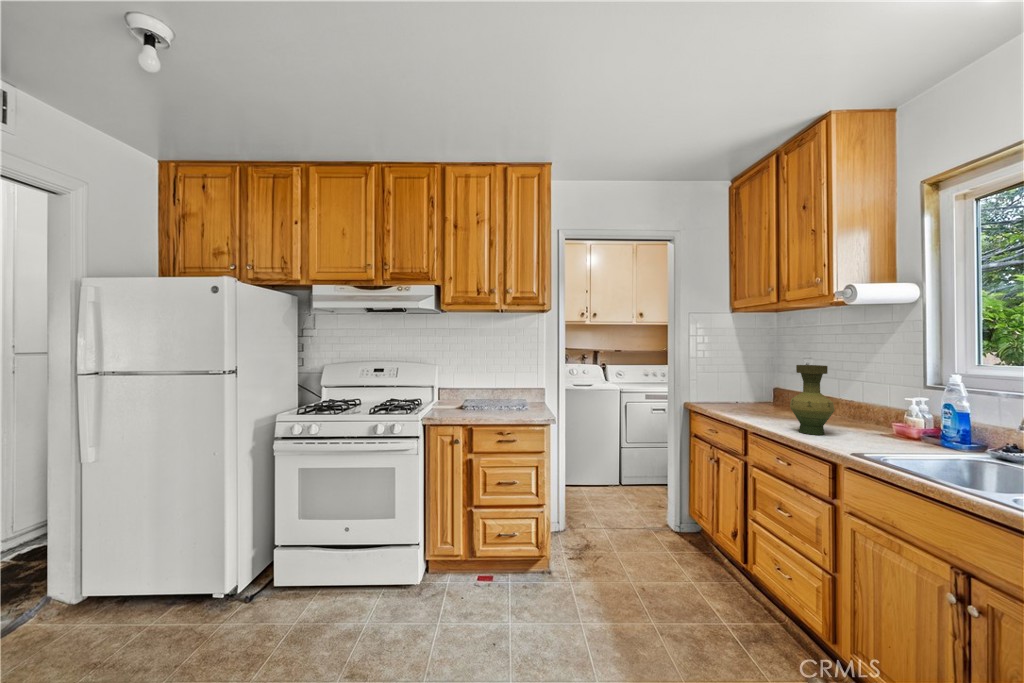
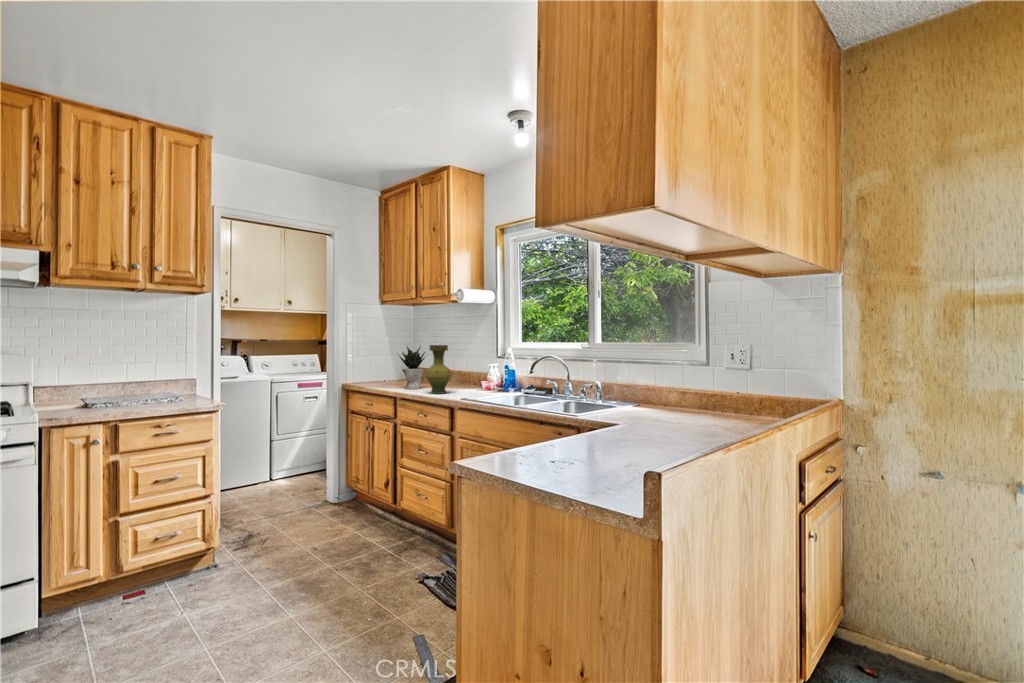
potted plant: none [750,362,793,420] -> present [399,345,425,389]

